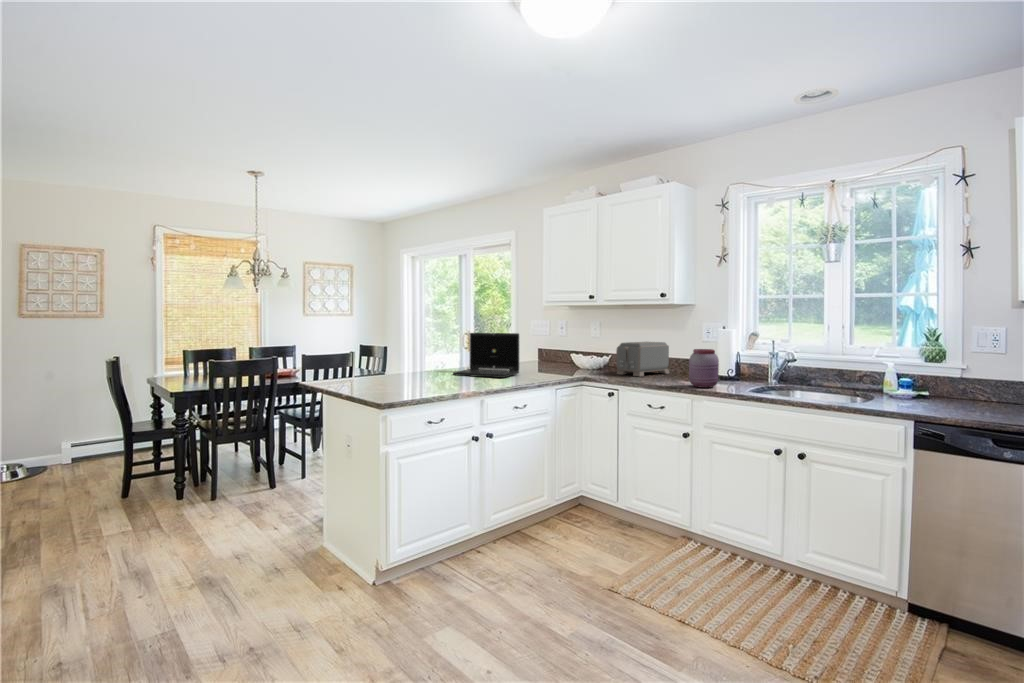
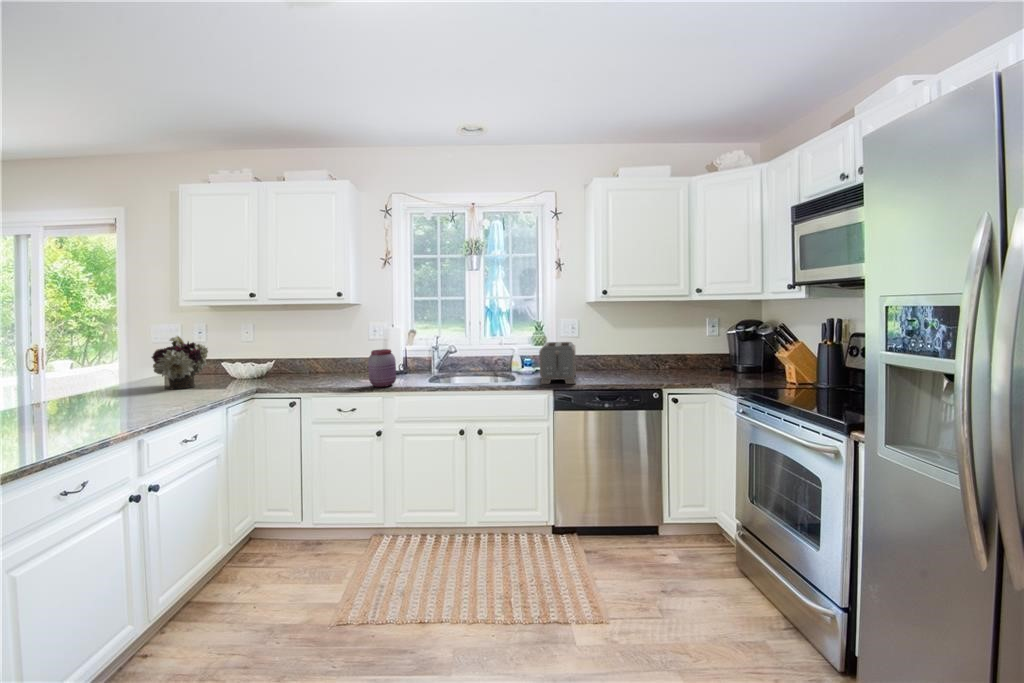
flower arrangement: none [526,326,565,370] -> present [152,336,208,389]
laptop: present [453,333,519,378] -> none [28,349,150,419]
toaster: present [616,342,669,377] -> present [539,342,576,384]

